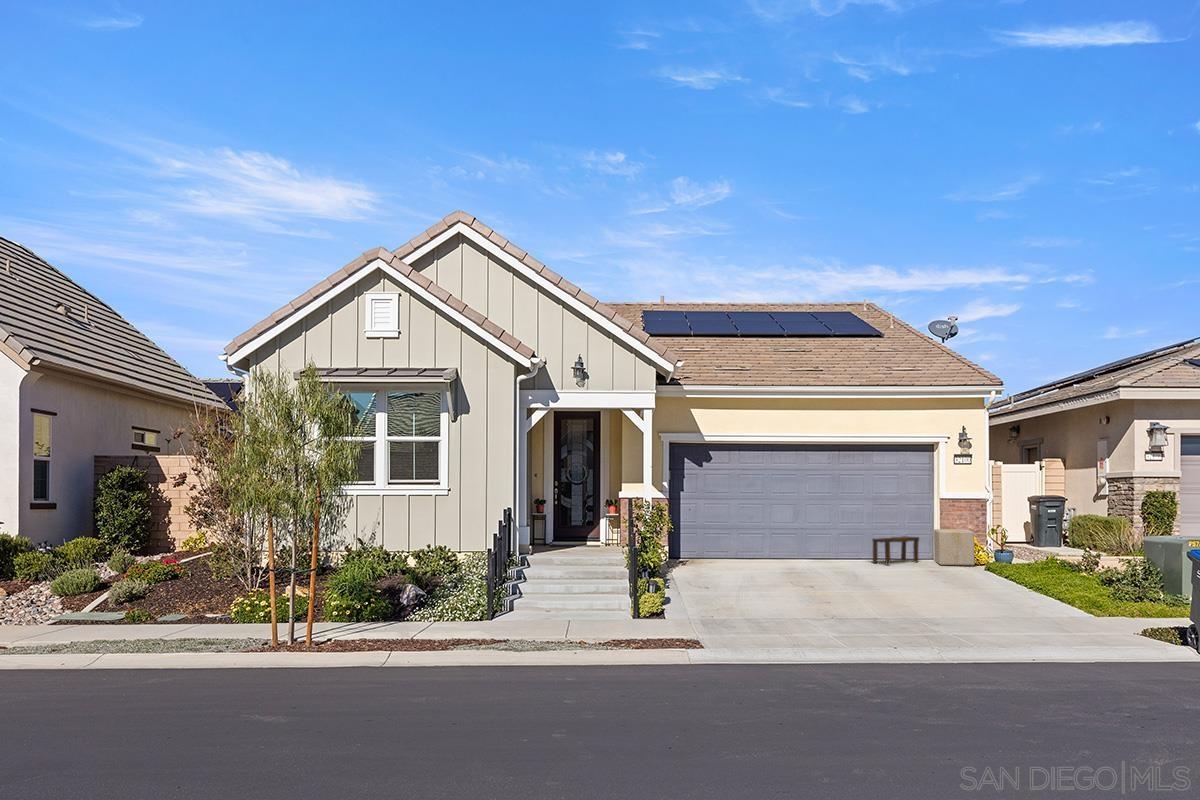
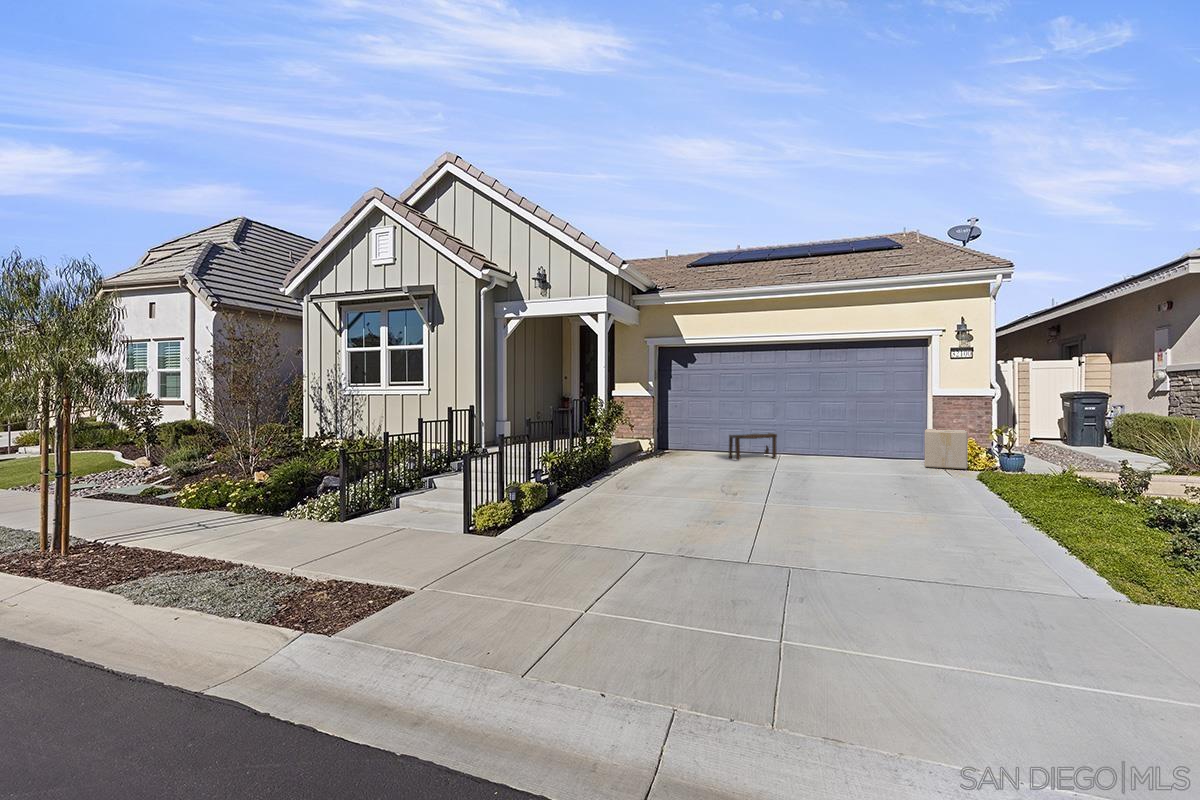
bench: present [872,536,919,564] -> present [729,433,777,460]

